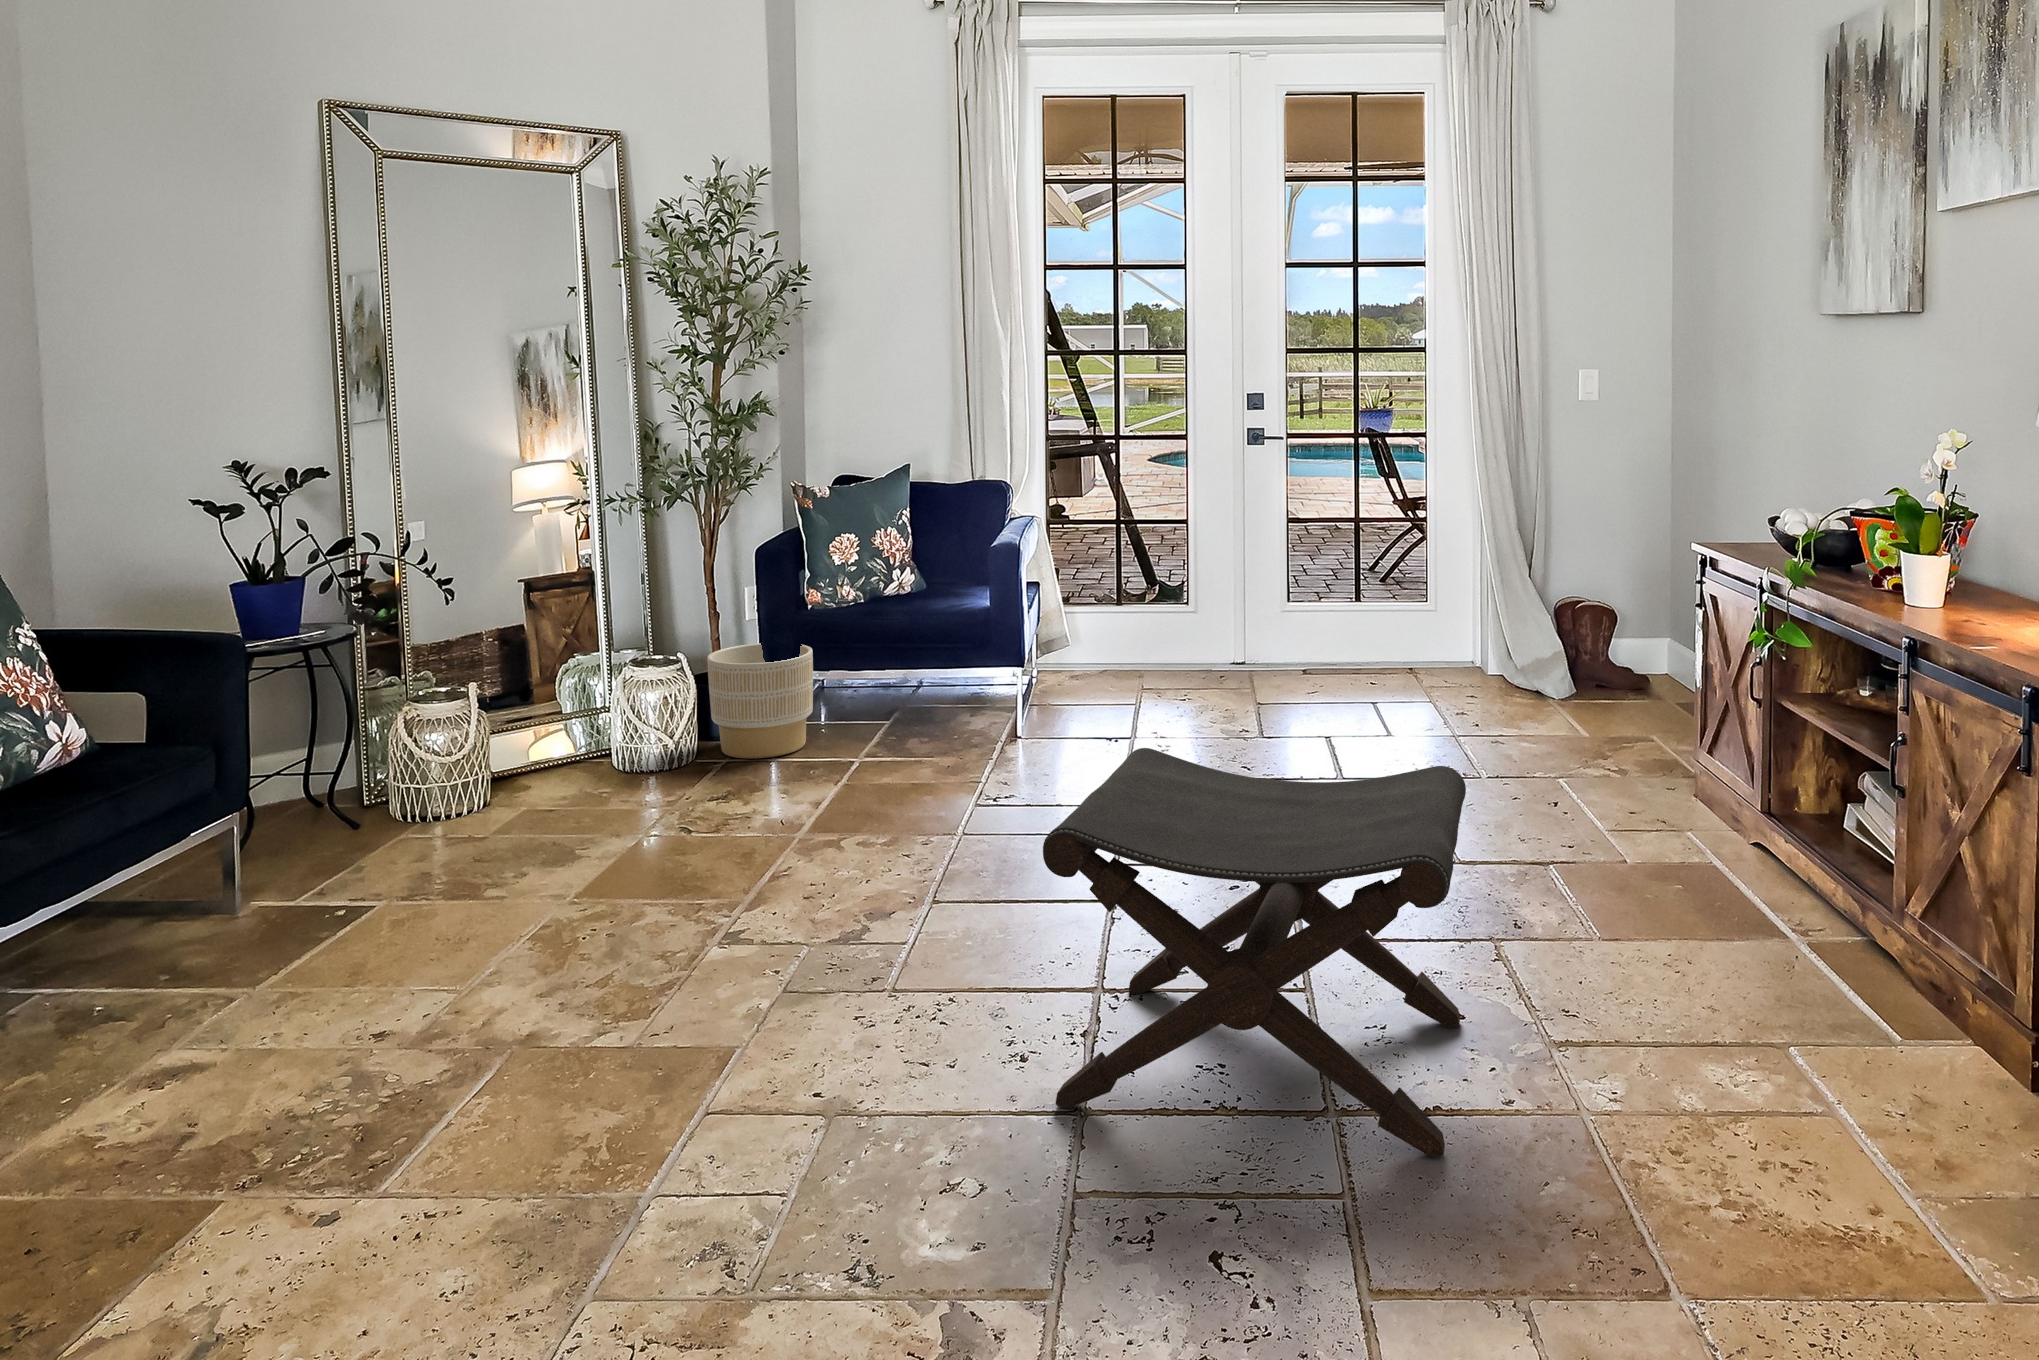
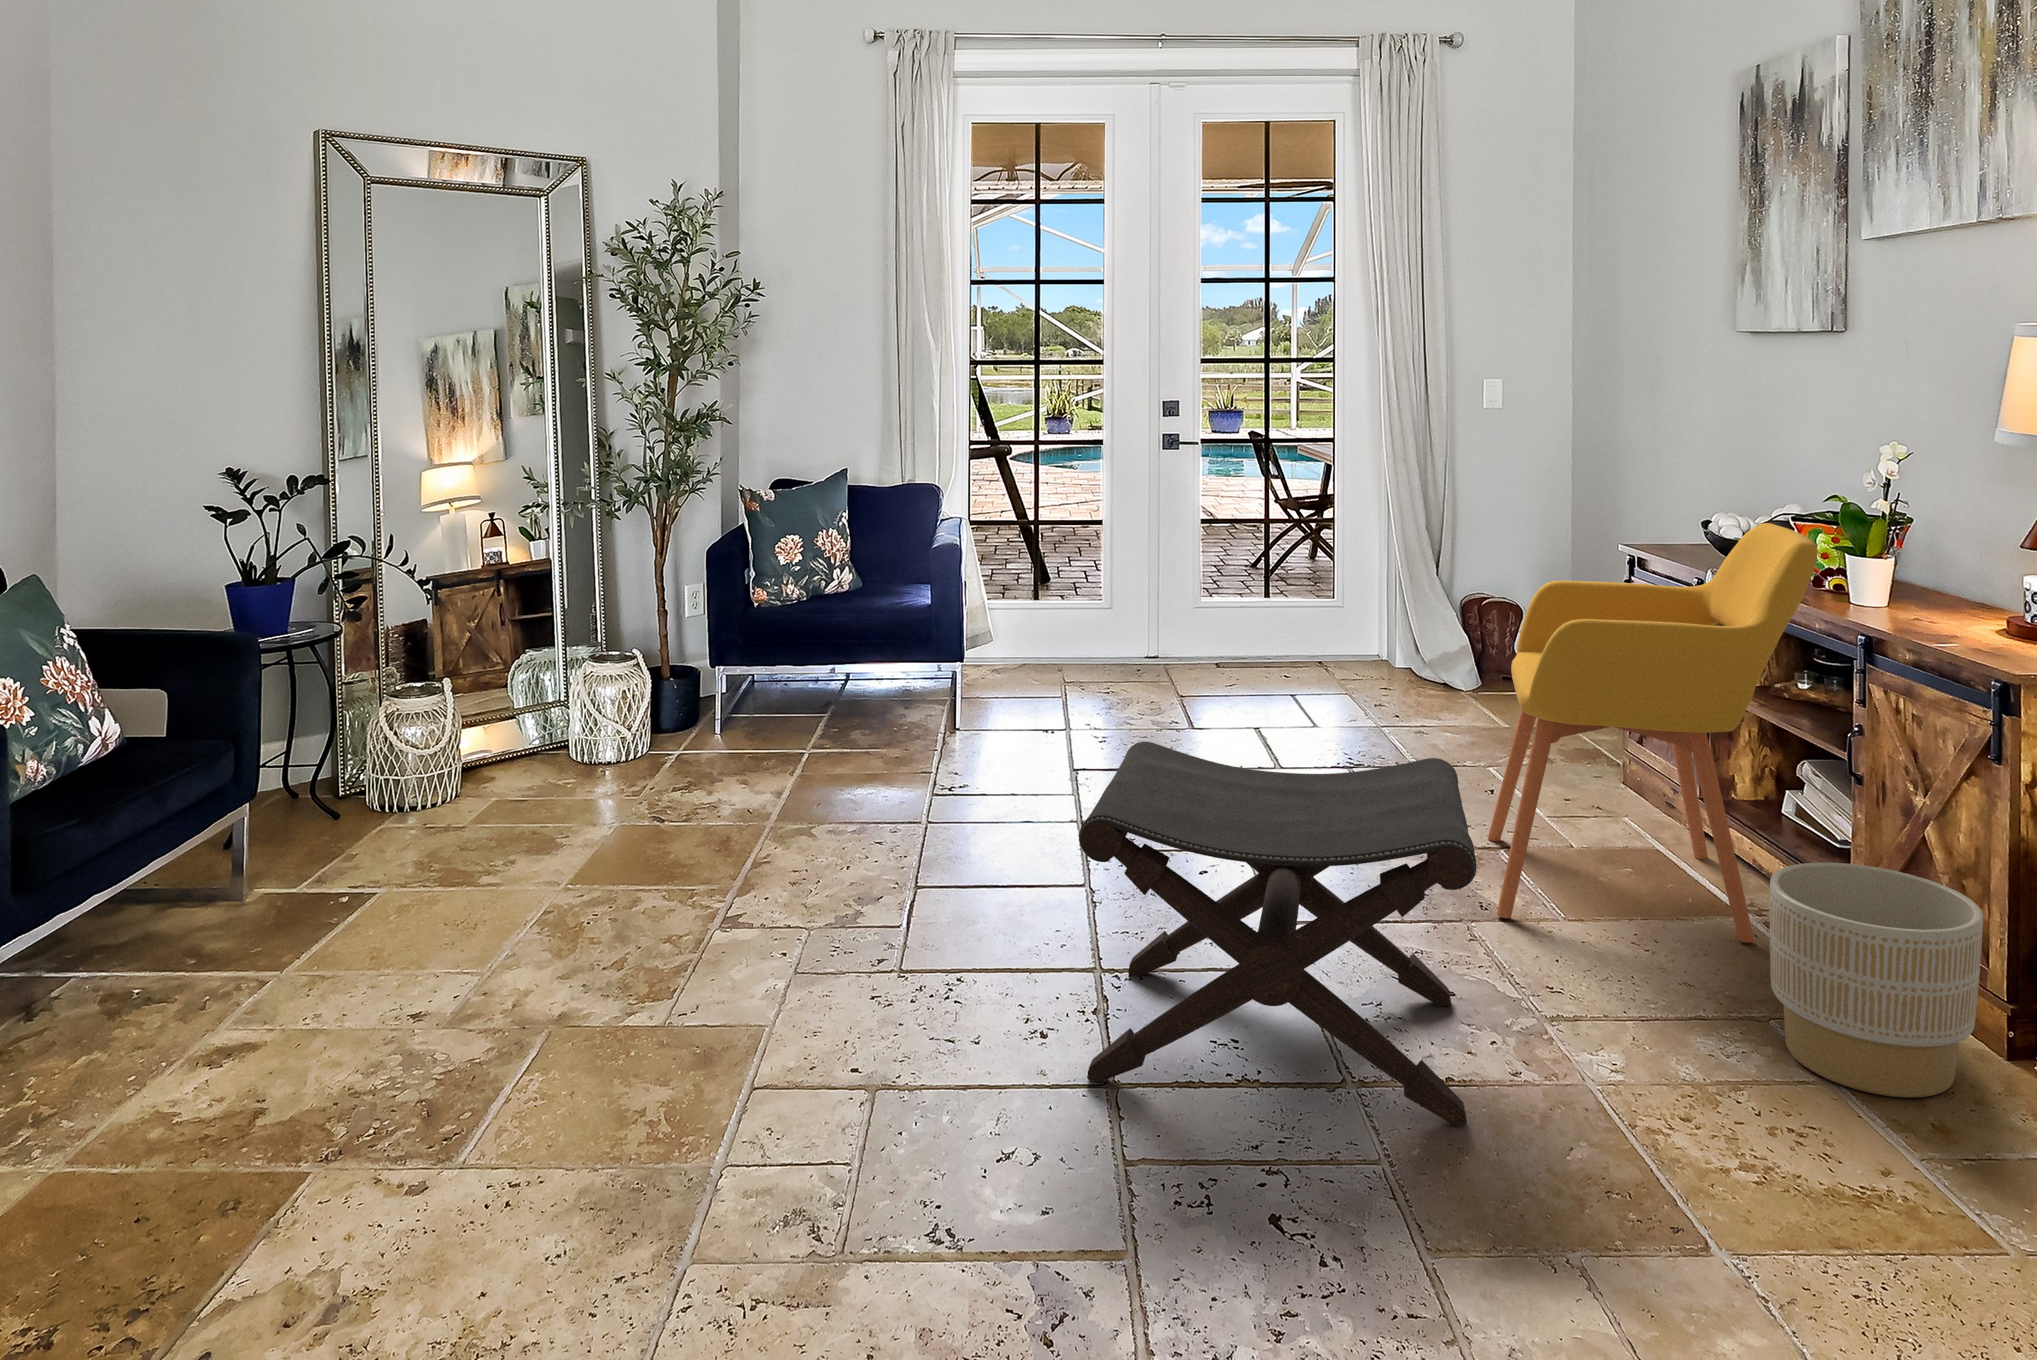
armchair: none [1531,516,1865,960] -> present [1488,523,1818,943]
planter: present [707,643,813,759] -> present [1770,863,1983,1098]

